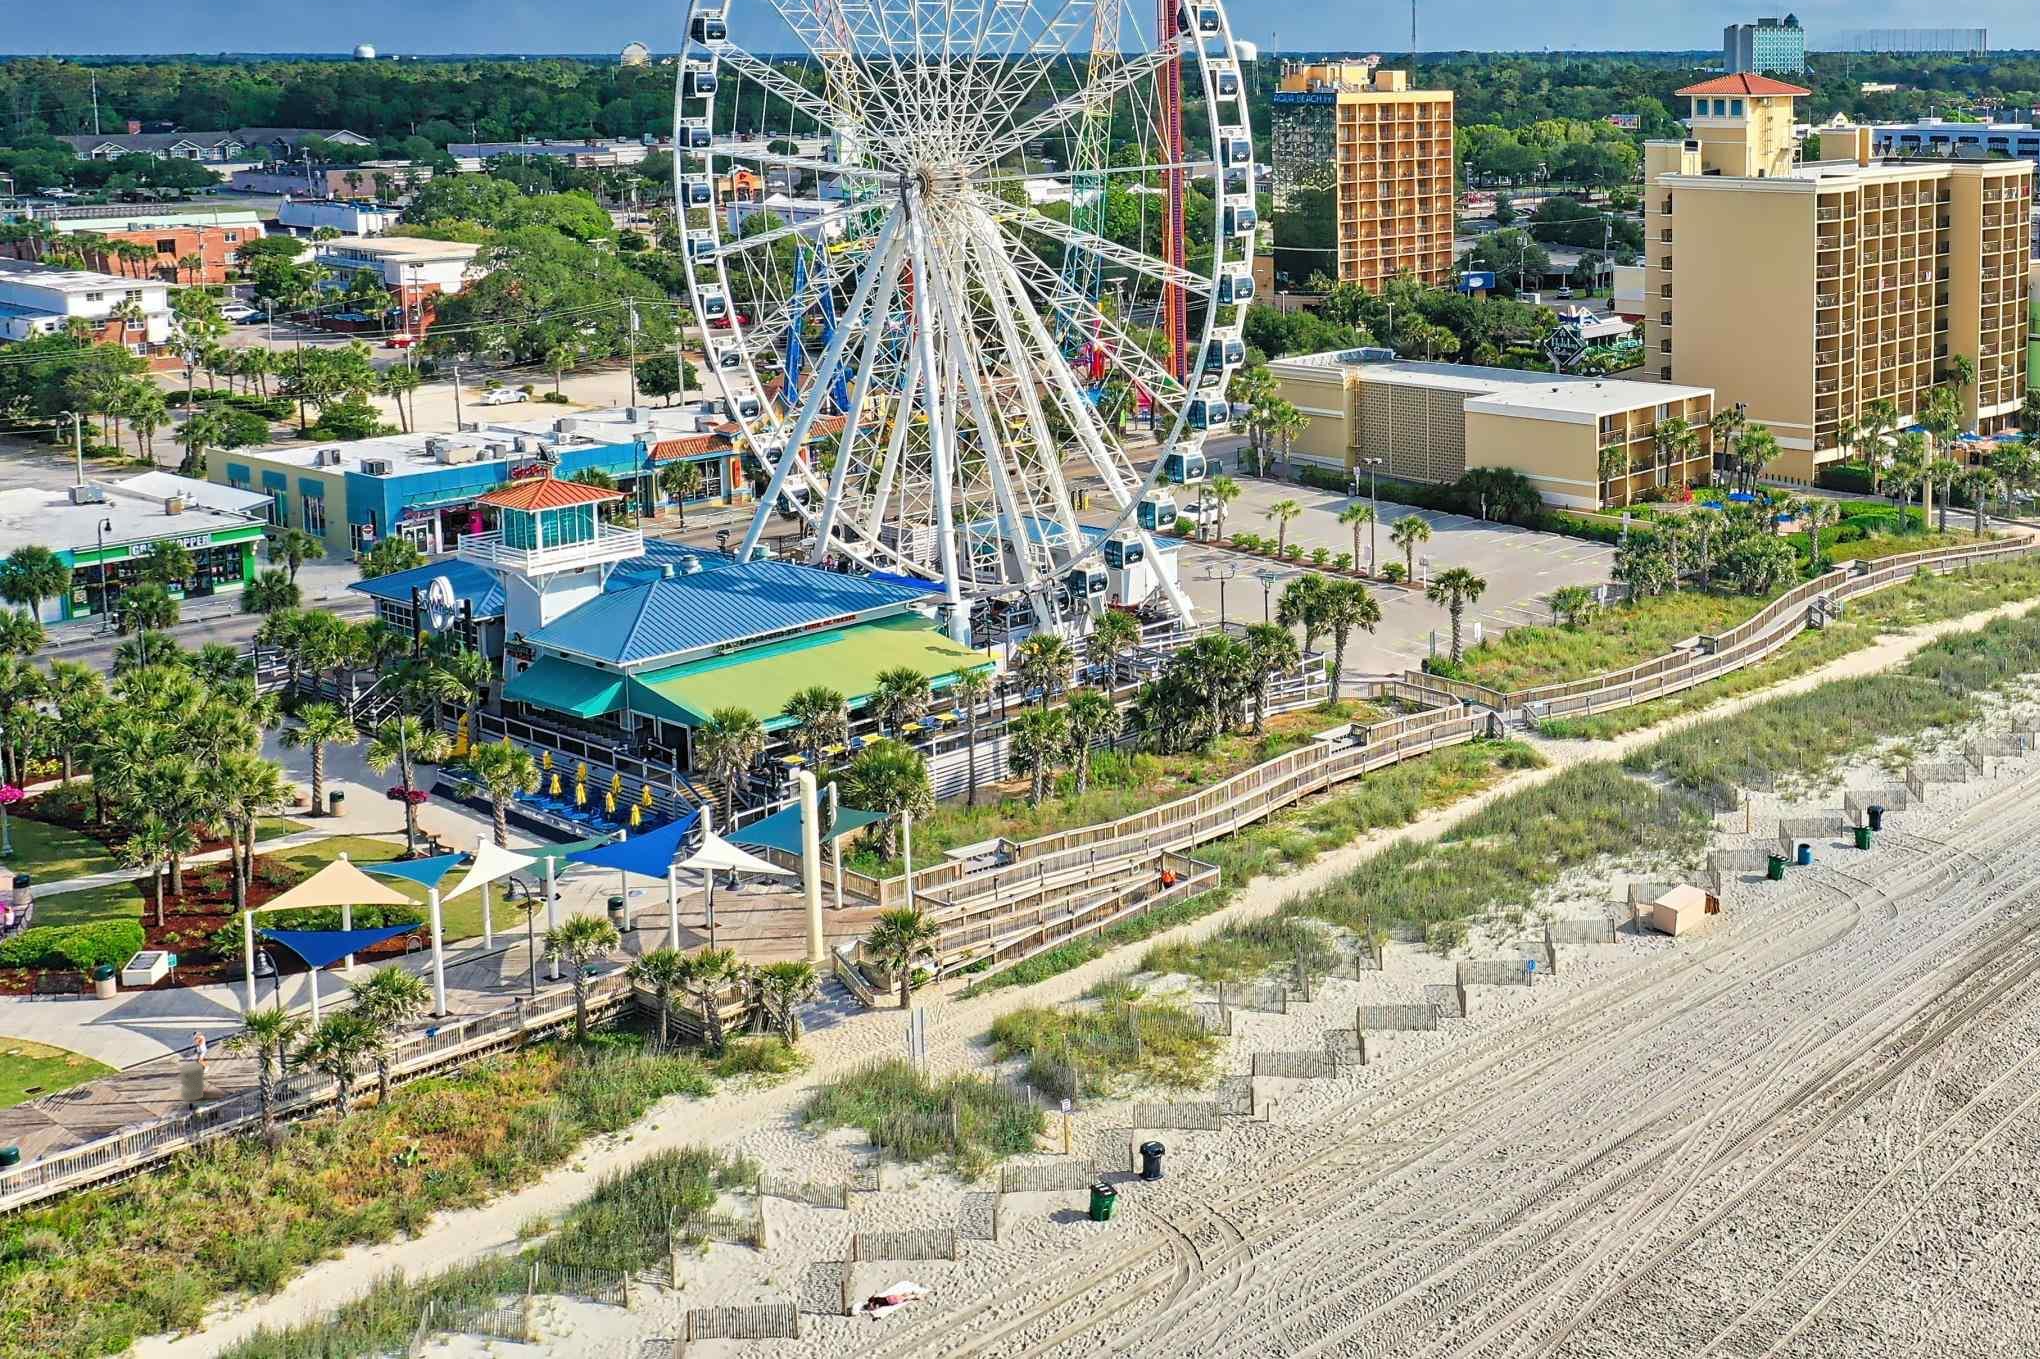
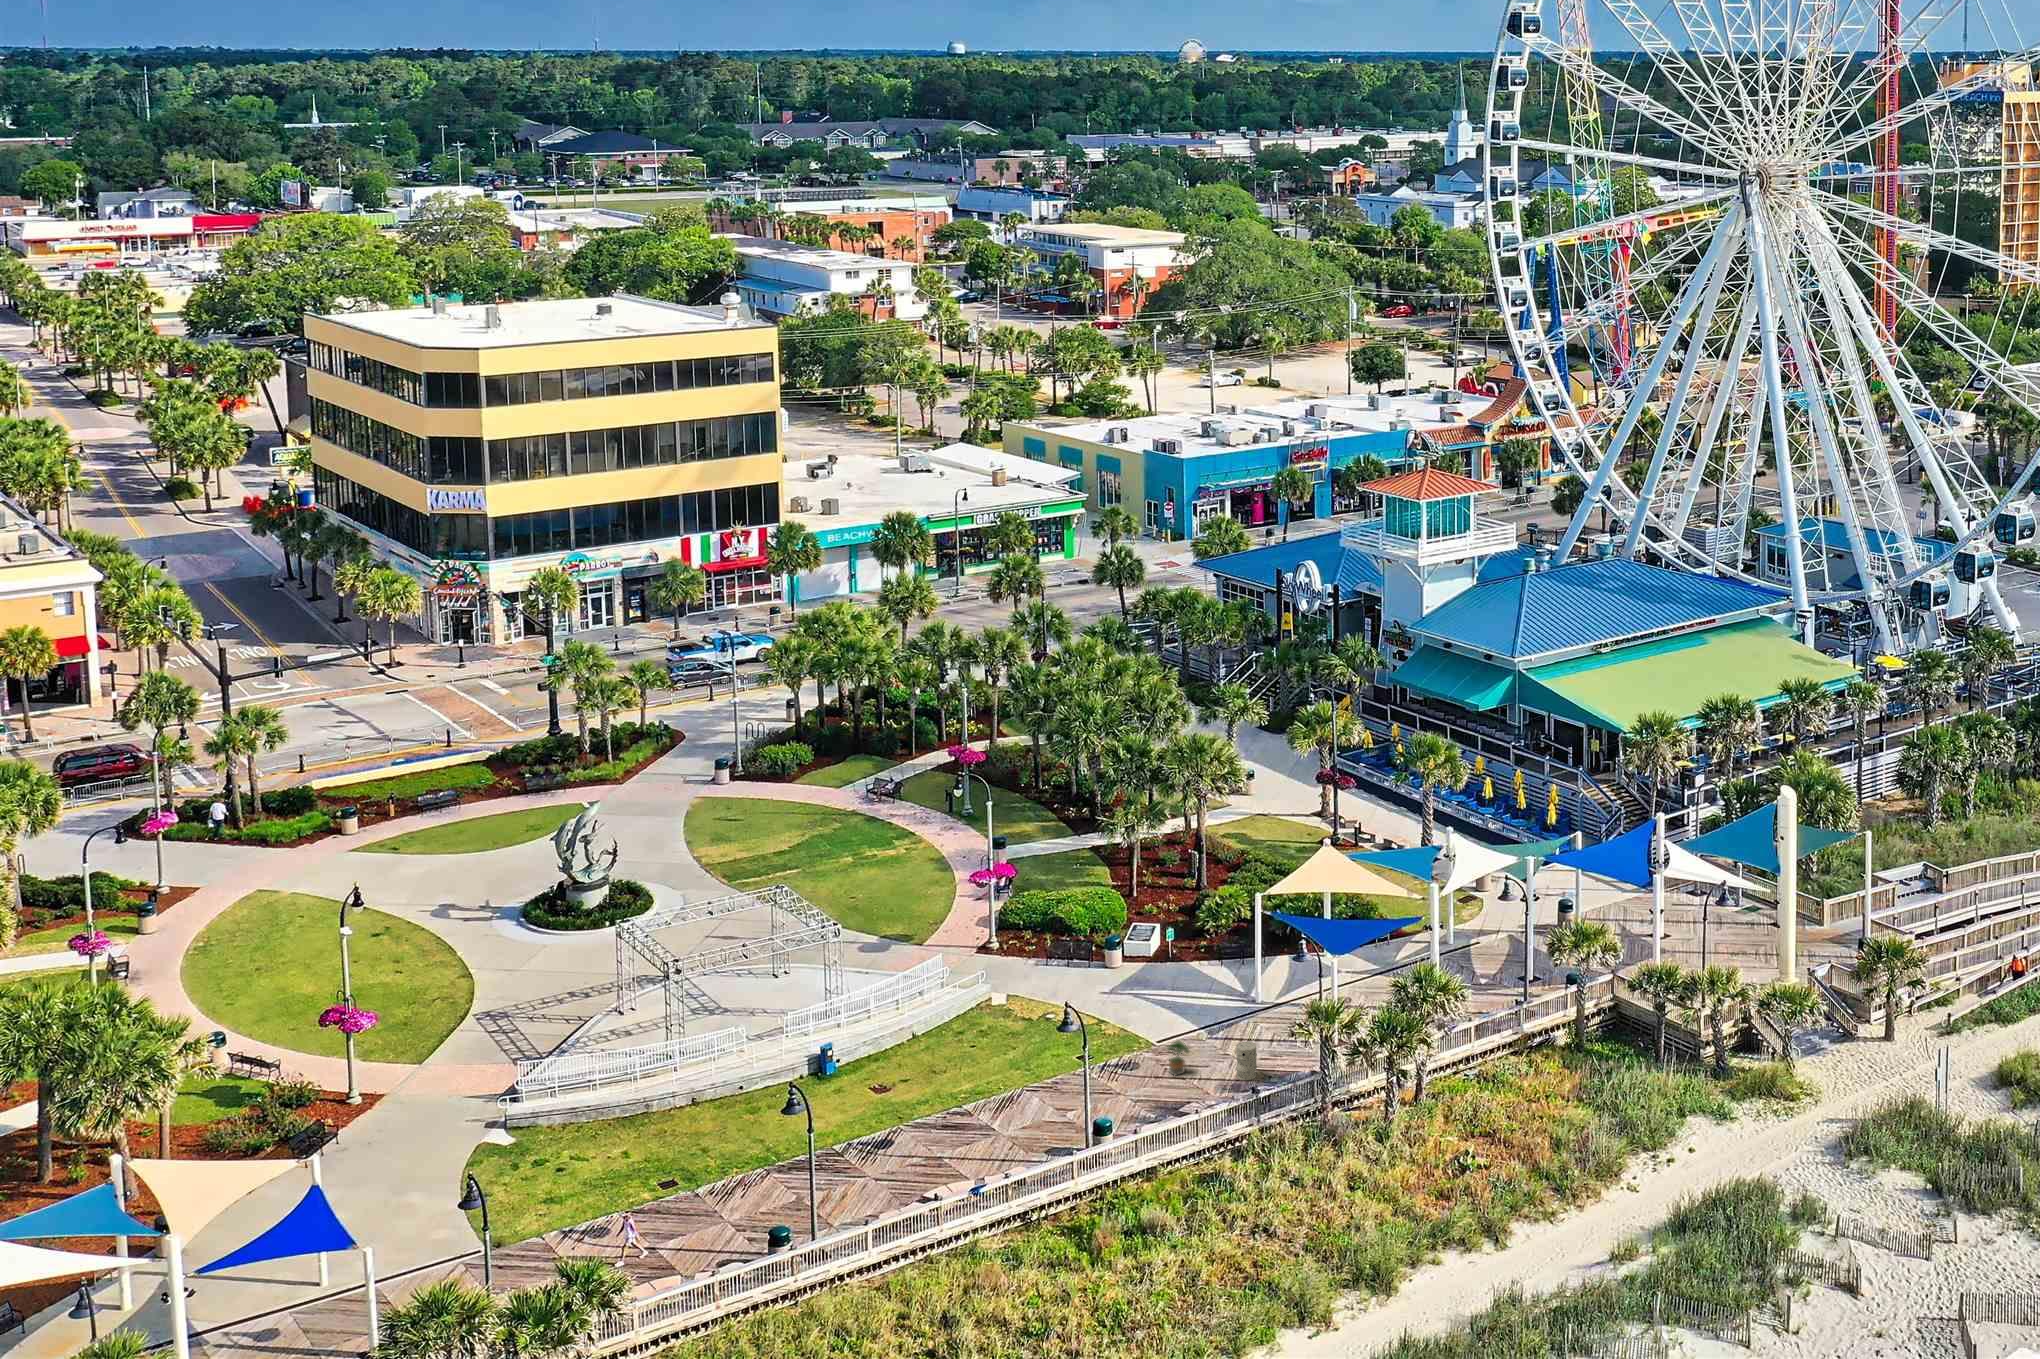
potted tree: none [101,1067,129,1104] -> present [1167,1041,1189,1076]

